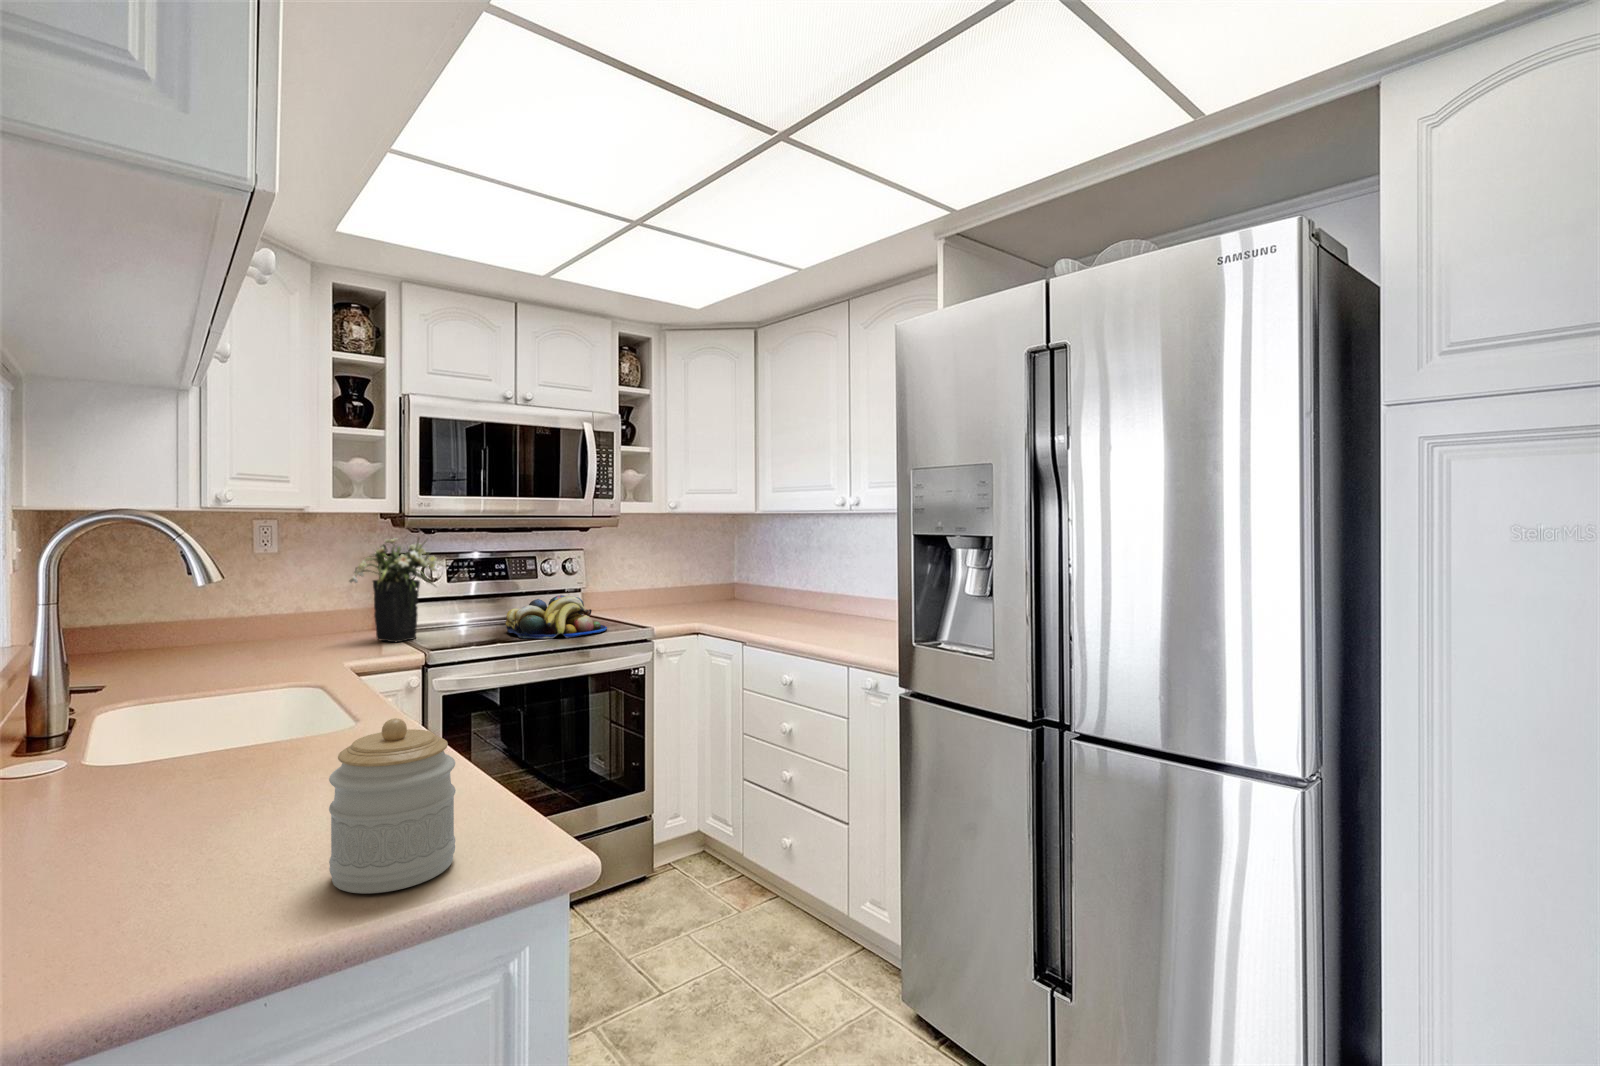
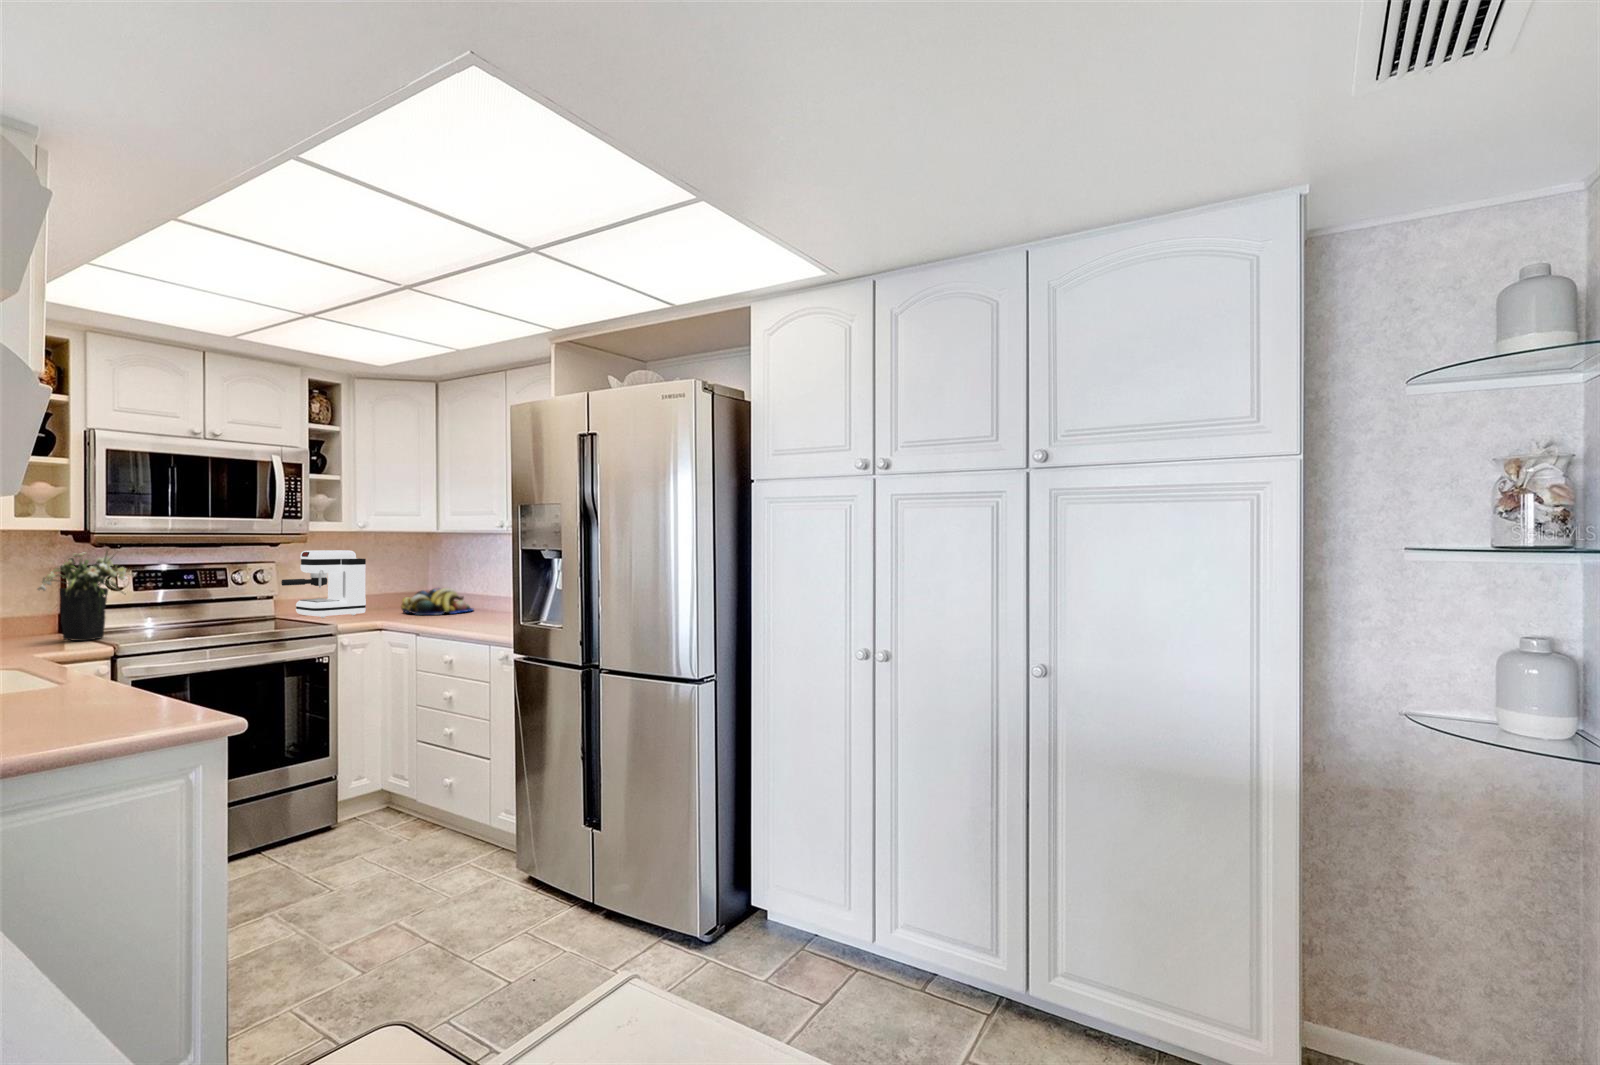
coffee maker: none [591,537,679,617] -> present [281,550,366,618]
fruit bowl: present [506,595,607,638] -> present [401,588,473,615]
jar: present [329,718,456,894] -> none [84,647,163,734]

